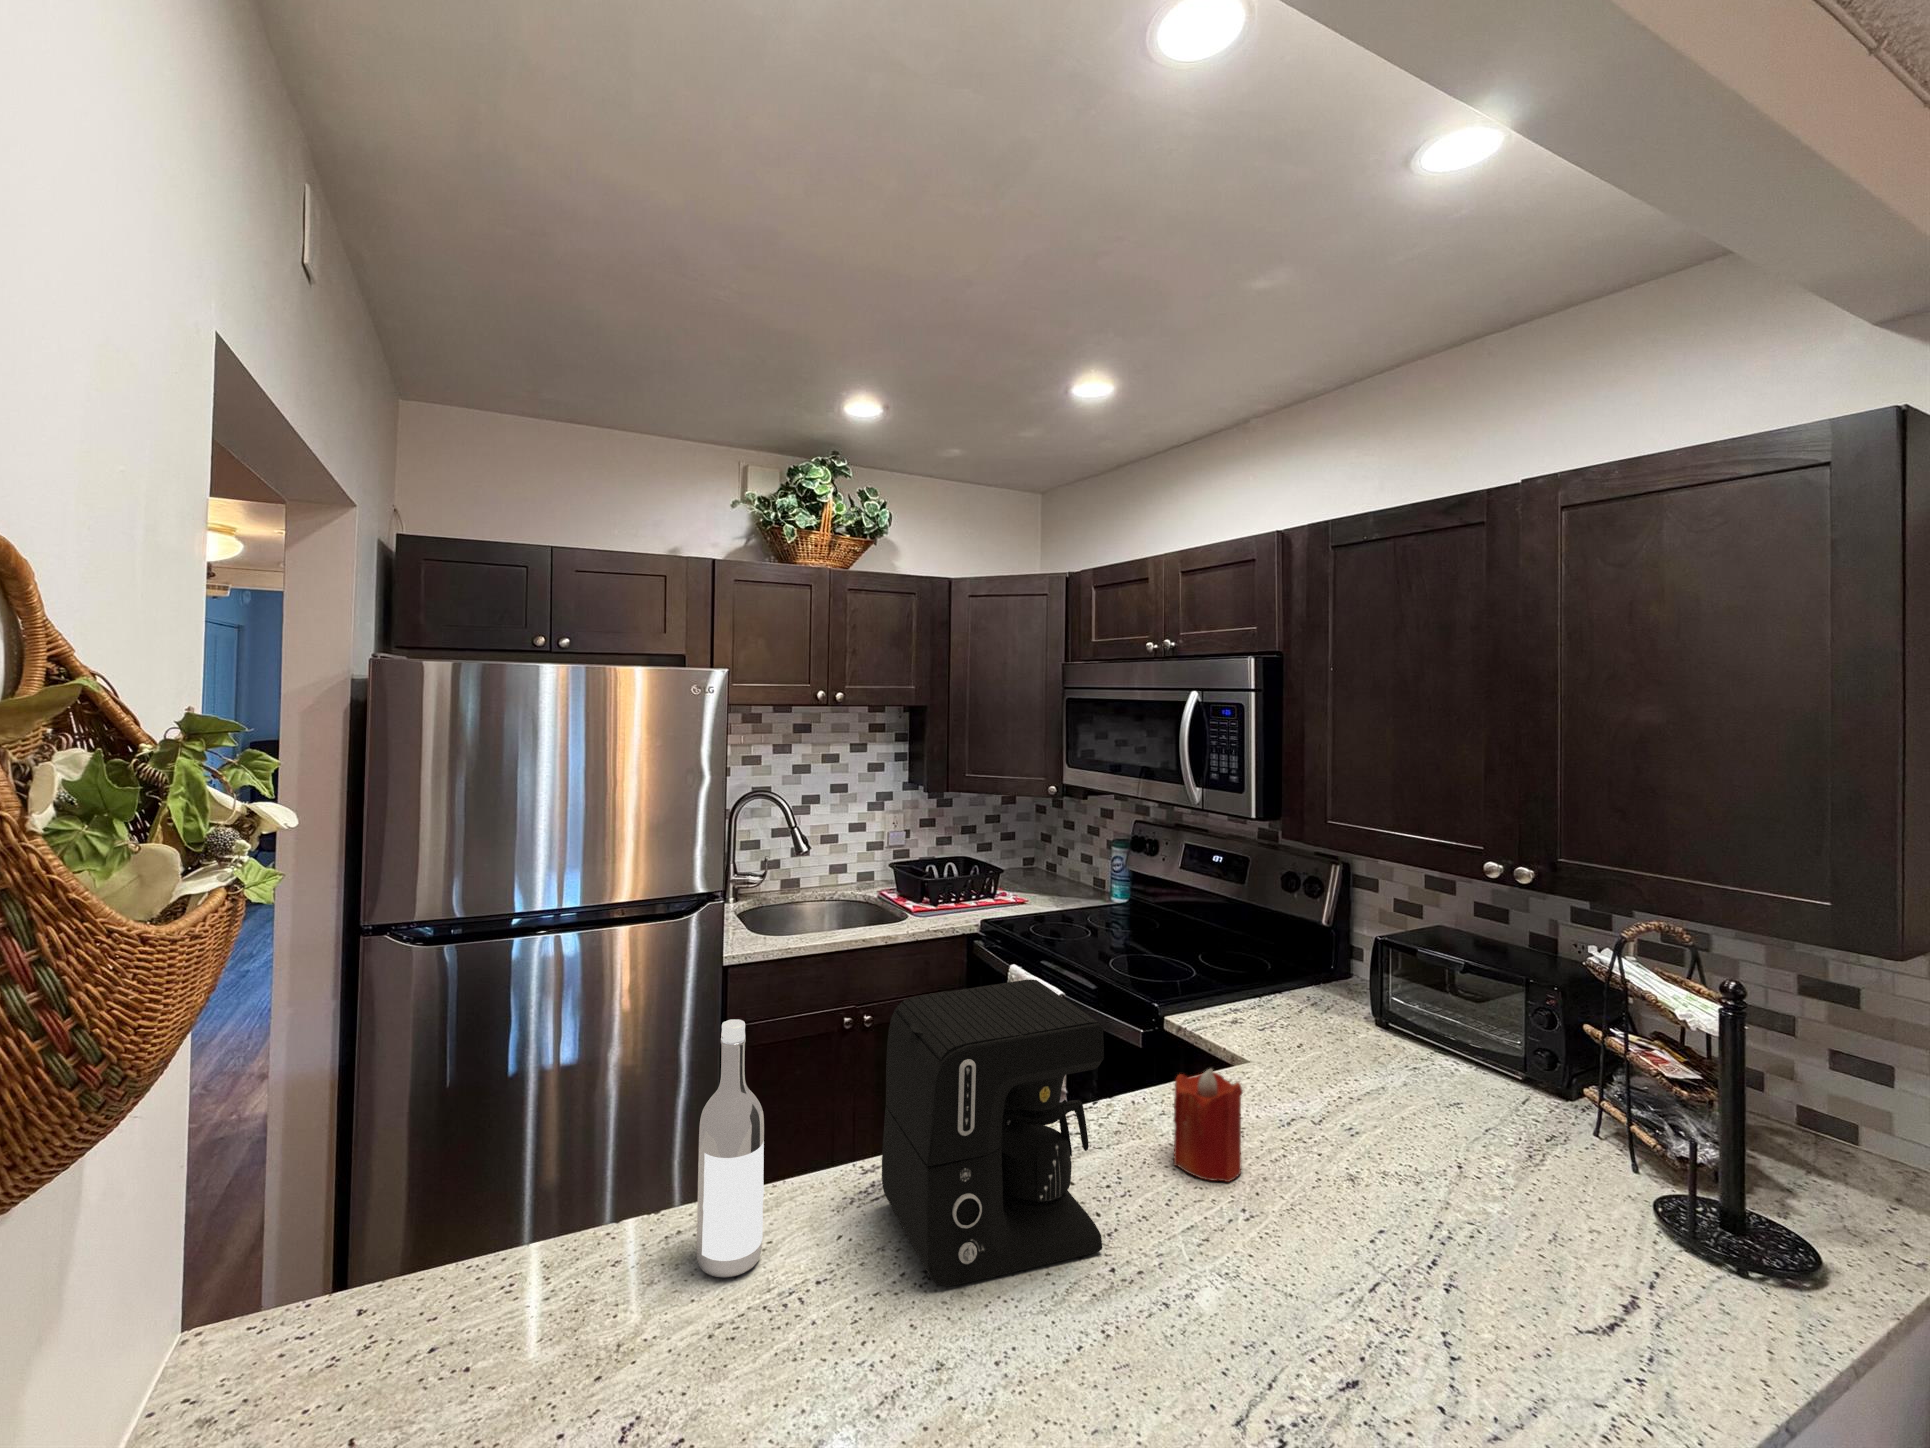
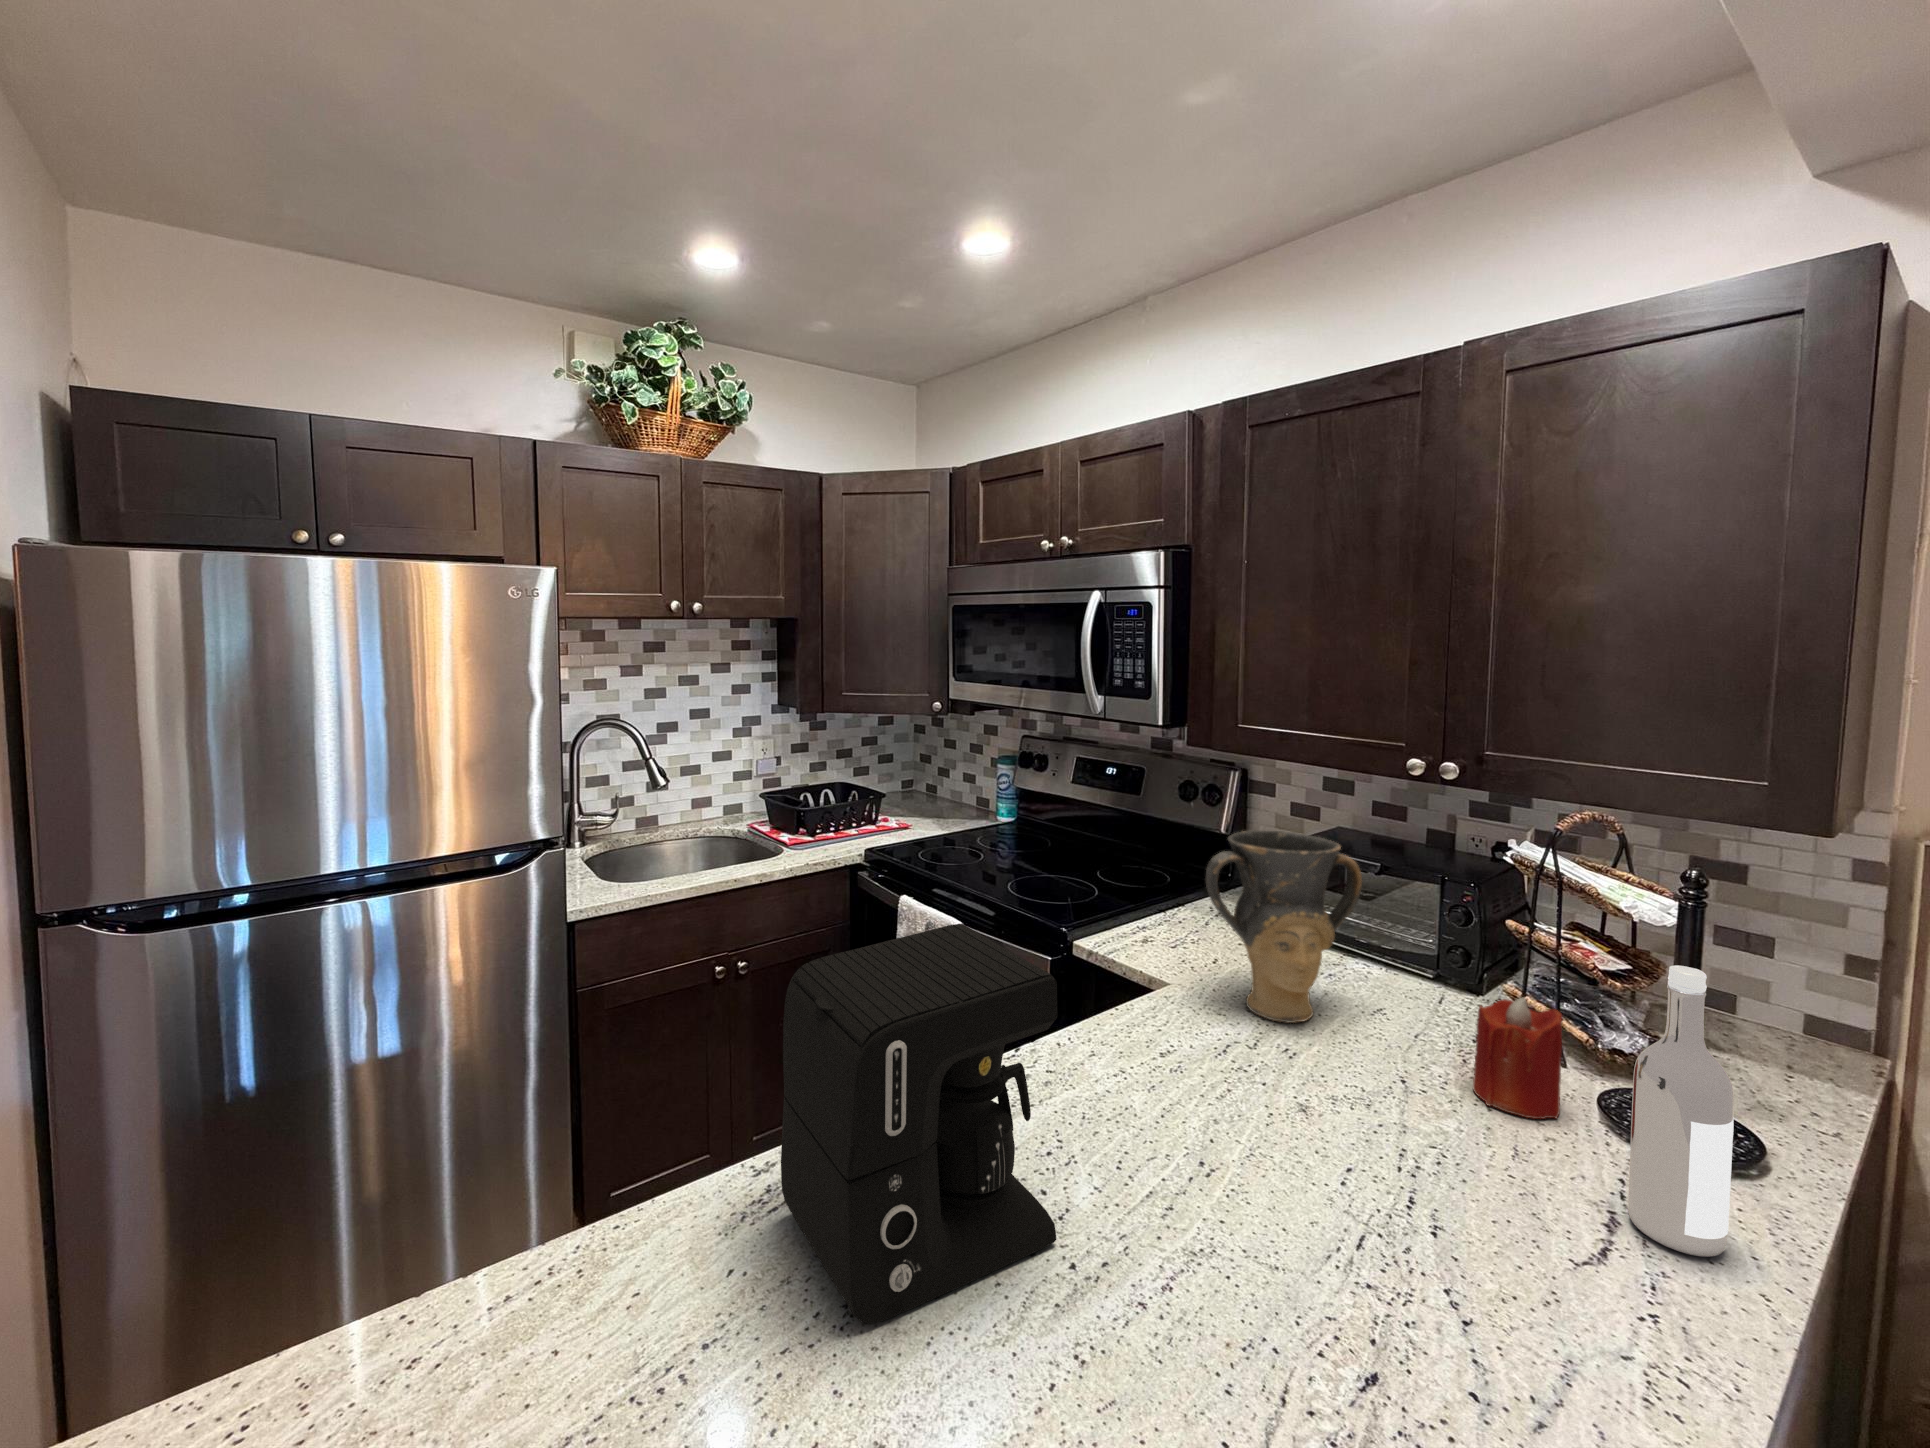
vase: none [1279,922,1434,1106] -> present [1206,831,1363,1023]
wine bottle: present [697,1019,764,1277] -> present [1628,965,1734,1257]
candle: present [1174,1069,1243,1182] -> present [1473,998,1563,1119]

